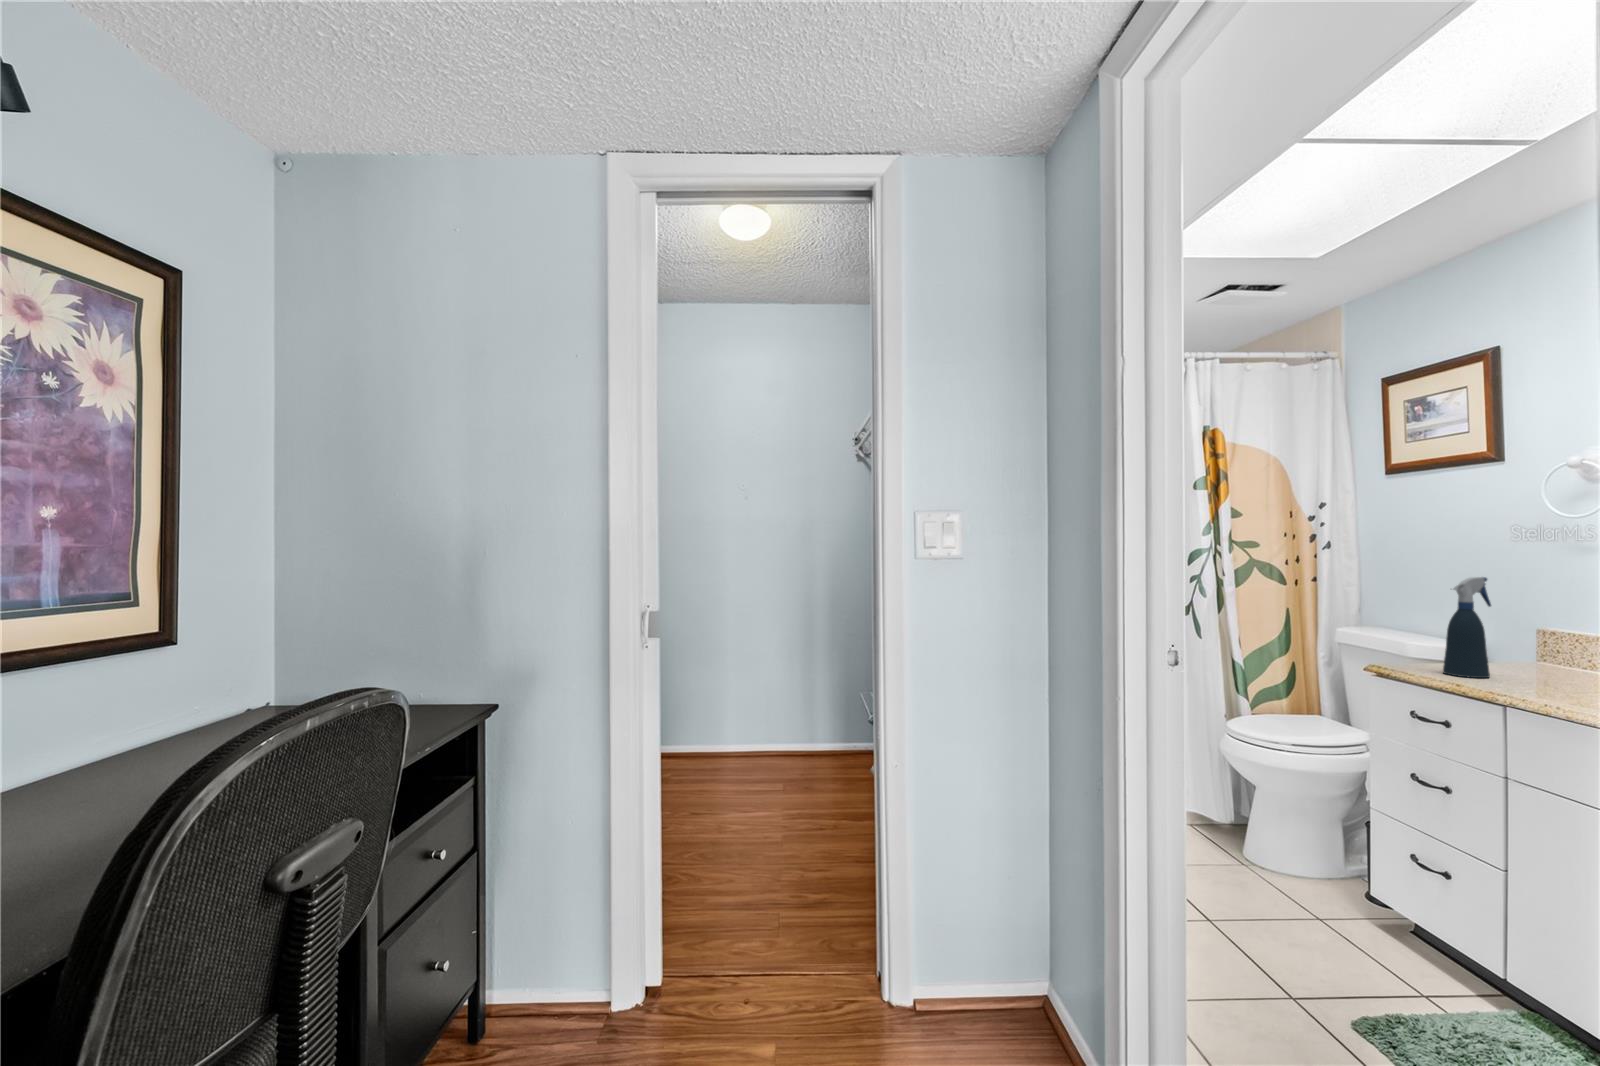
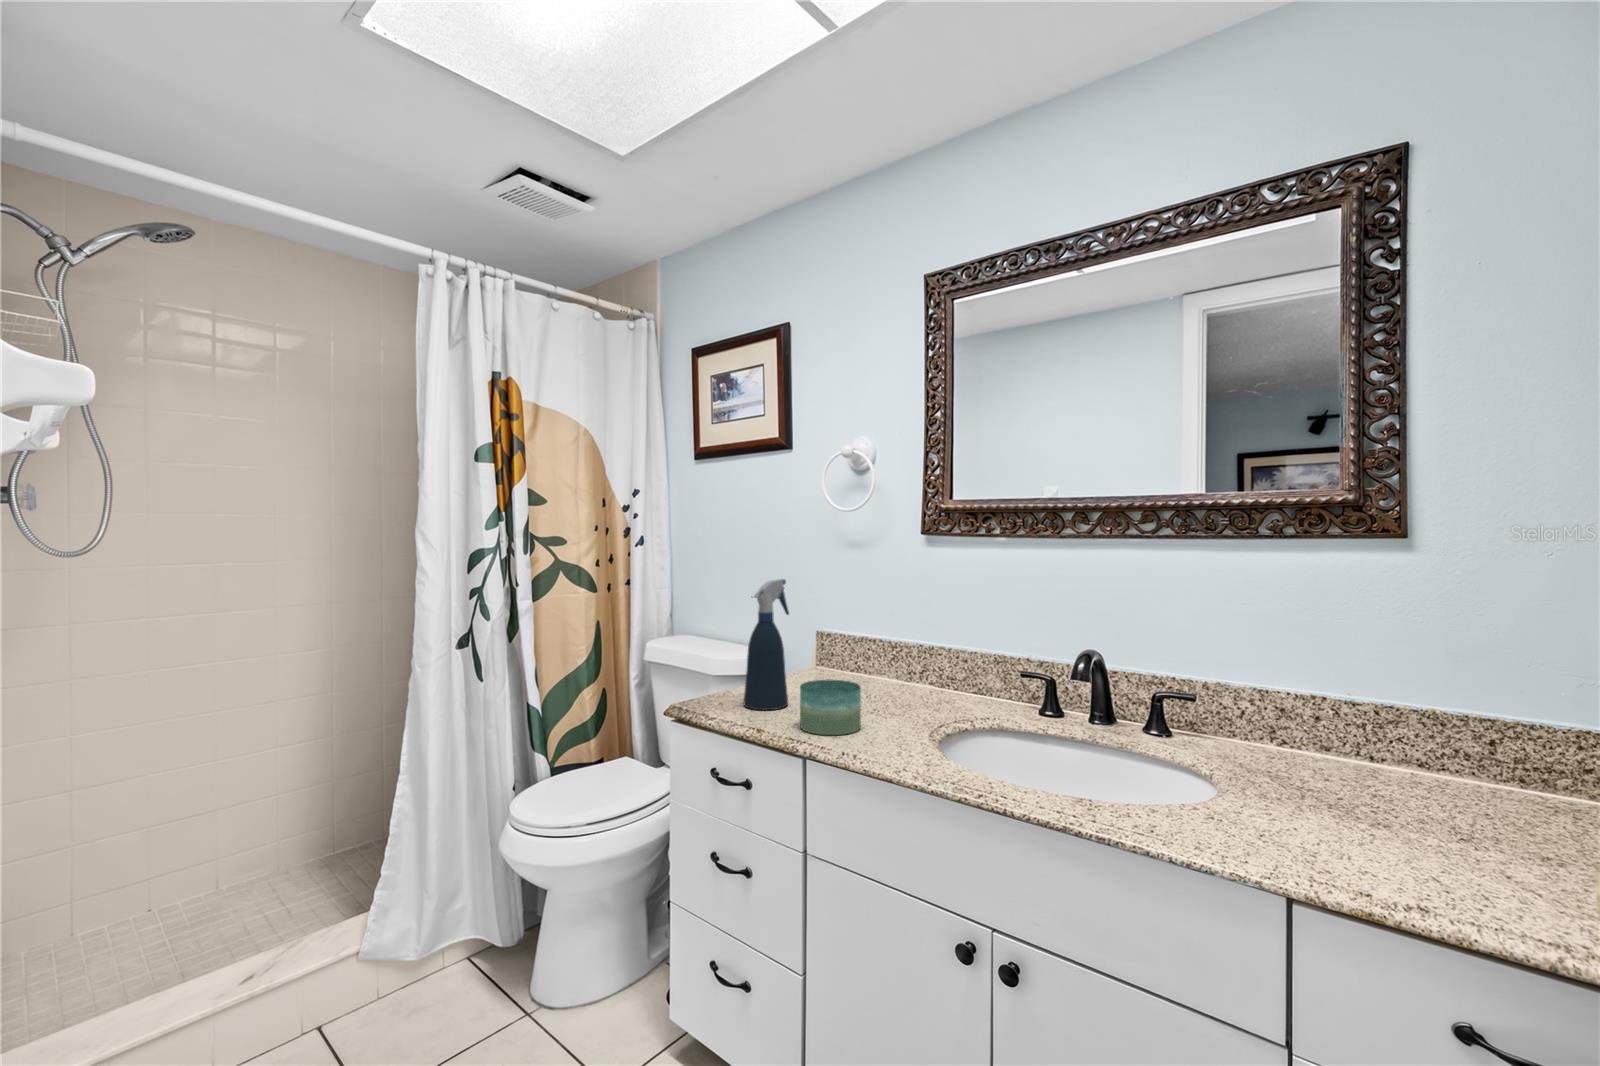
candle: none [1500,655,1565,695] -> present [800,680,861,735]

